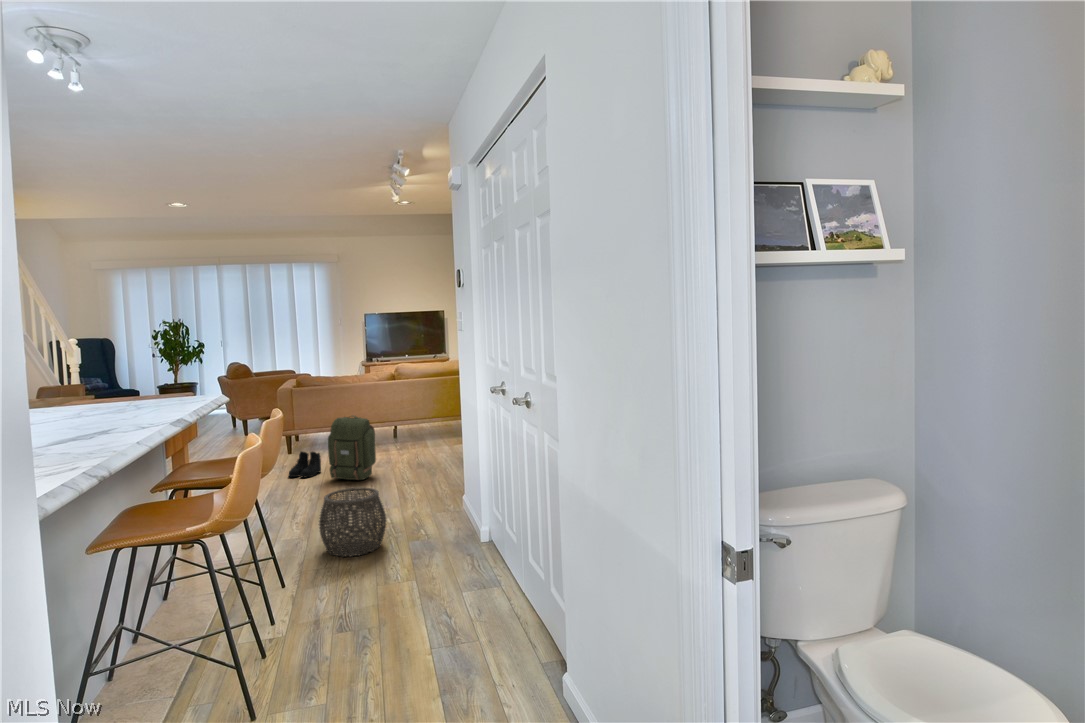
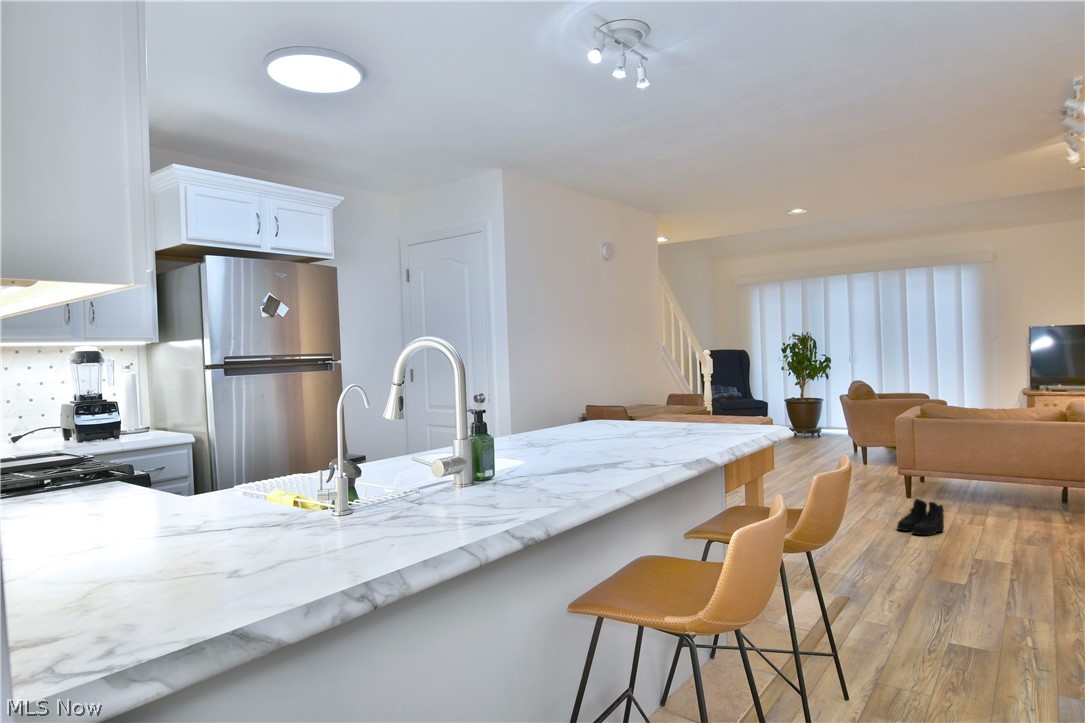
backpack: present [328,415,376,480] -> none [952,462,1031,558]
woven basket: present [319,487,386,557] -> none [904,576,1022,693]

